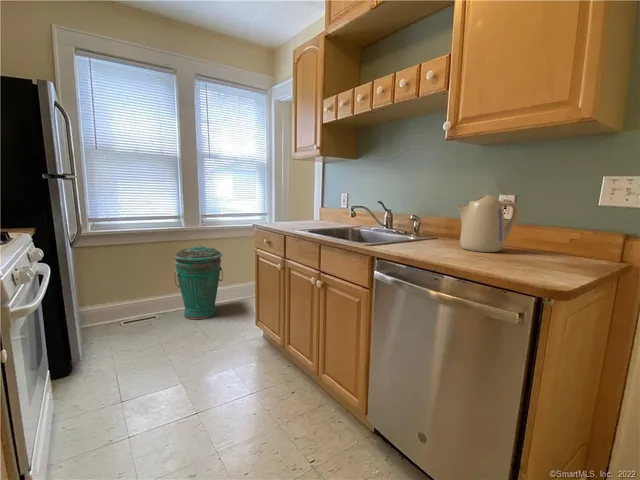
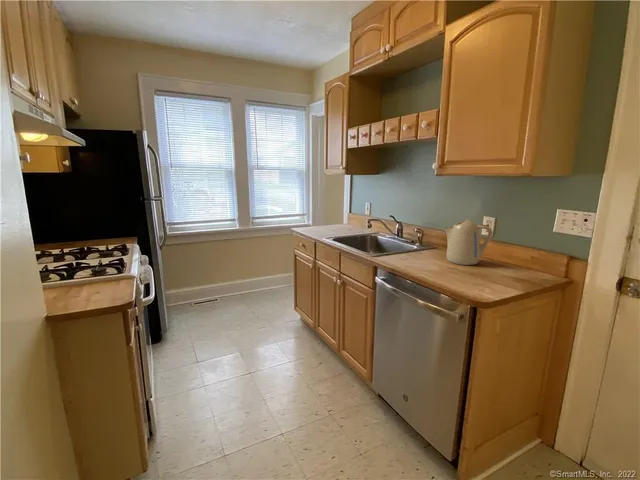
trash can: present [173,245,223,320] -> none [230,243,269,304]

